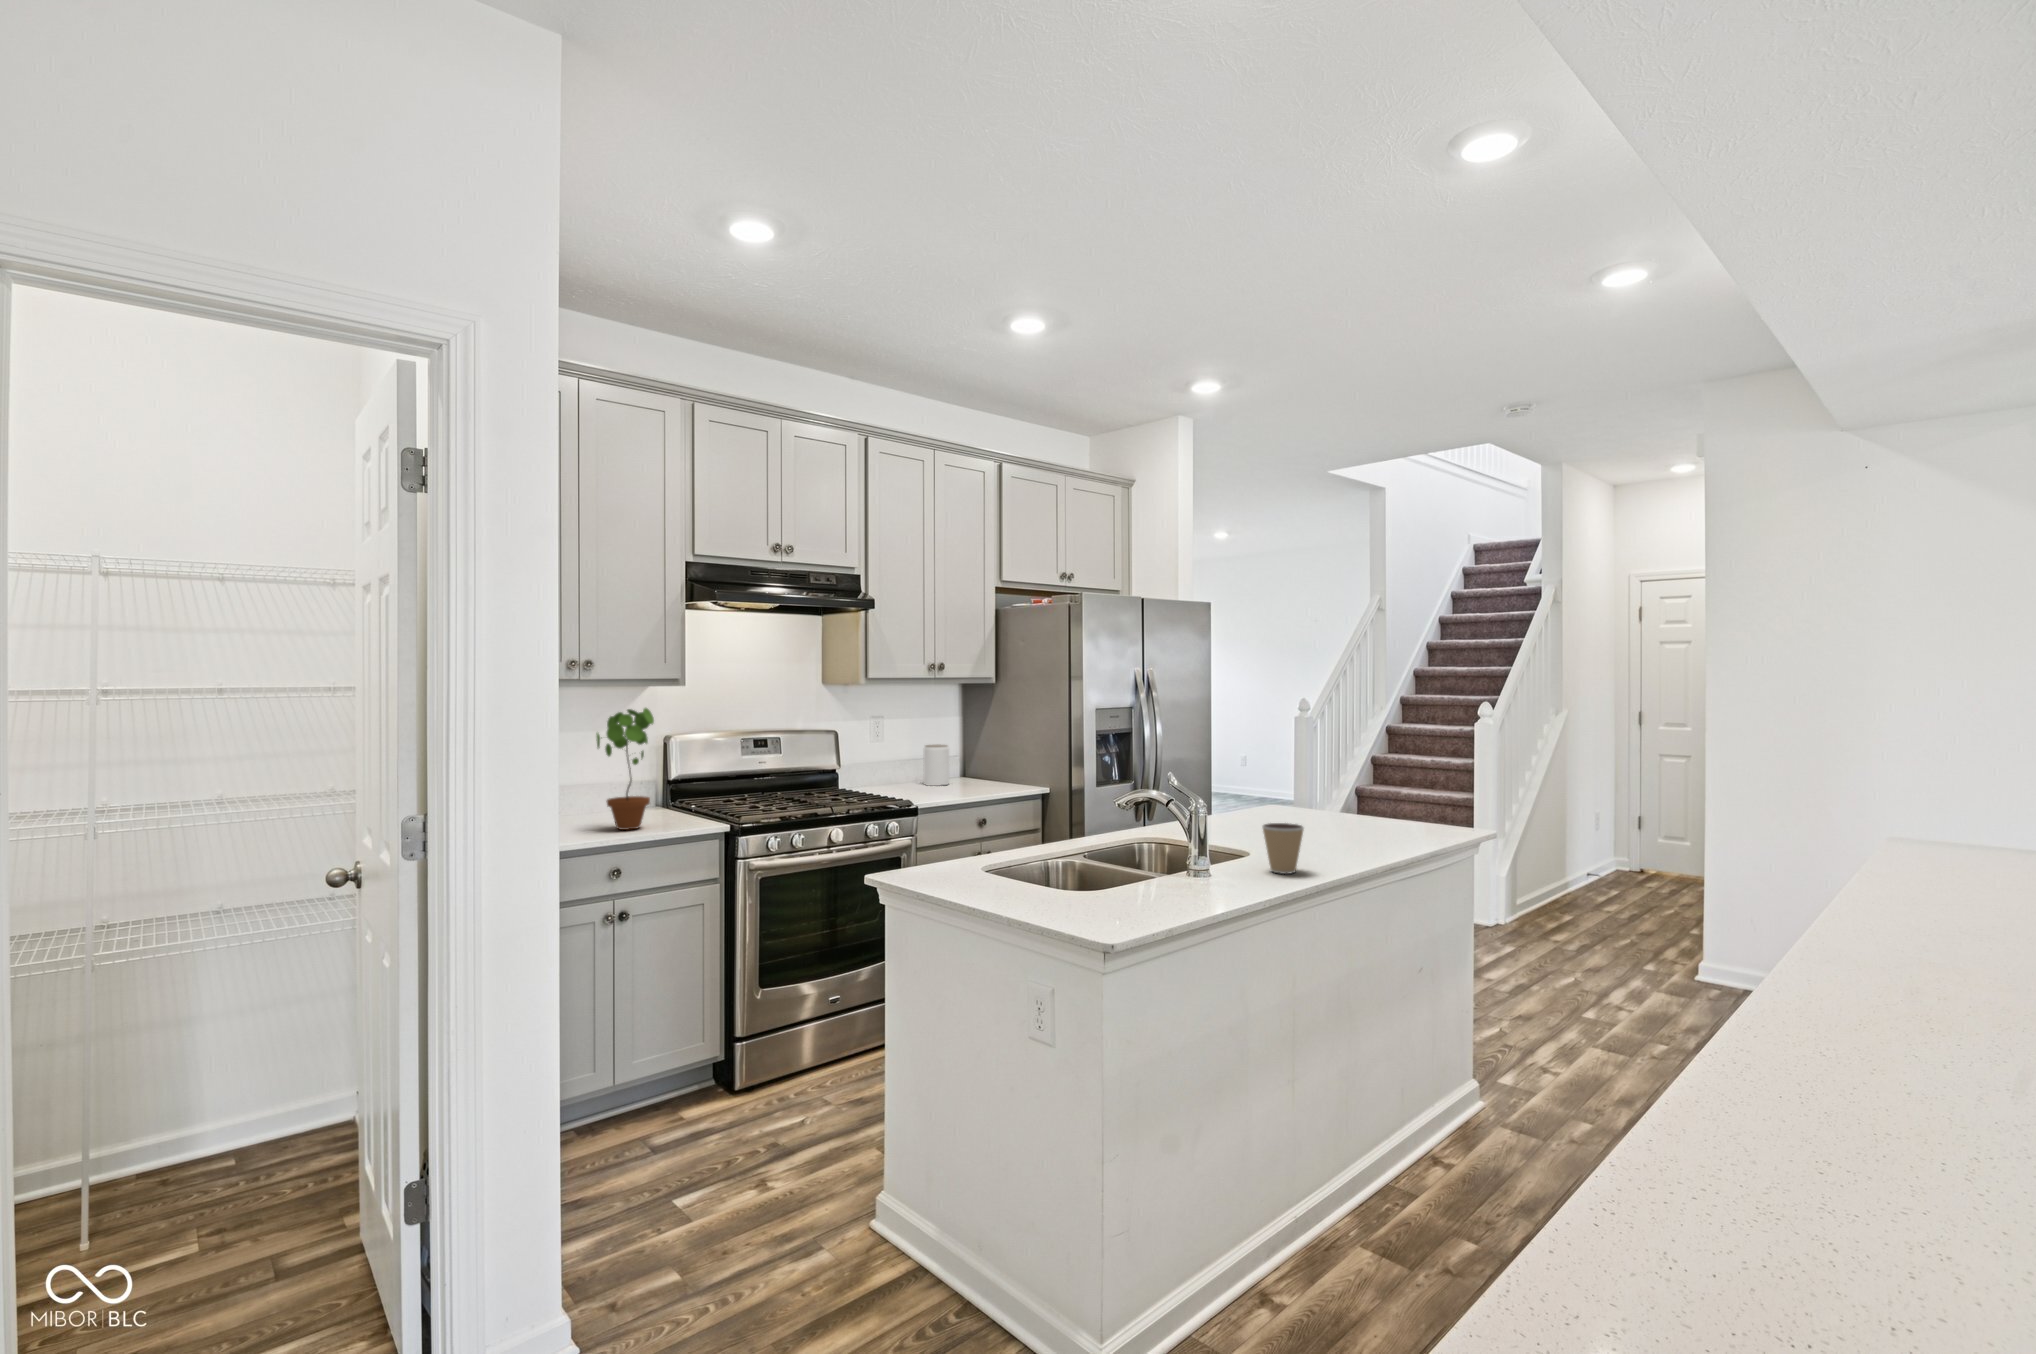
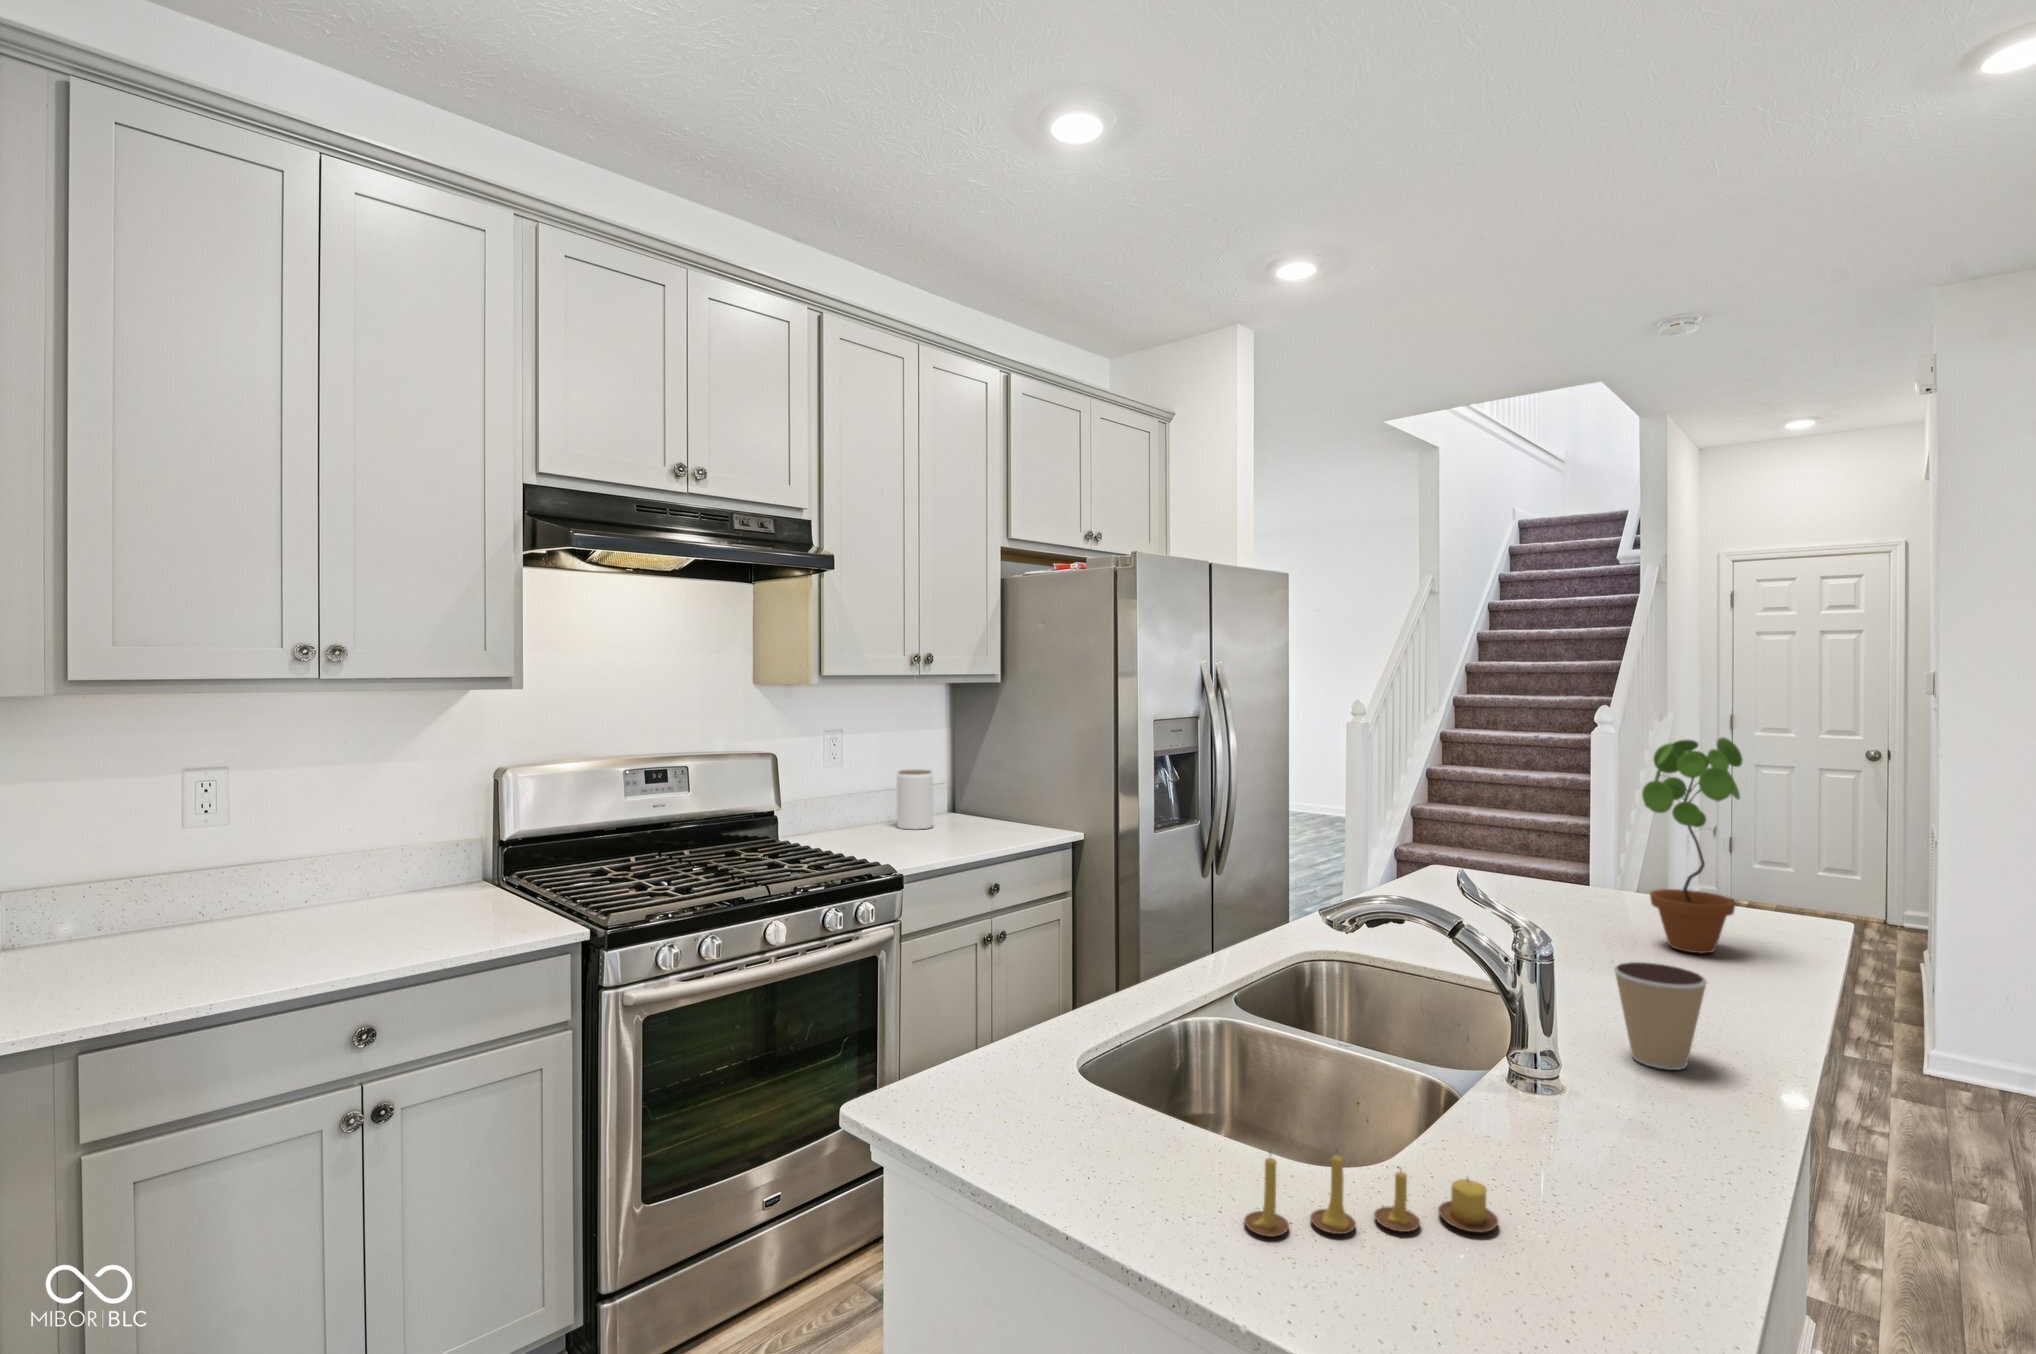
potted plant: present [596,708,654,830] -> present [1642,737,1742,953]
candle: none [1026,872,1135,907] -> present [1244,1154,1498,1237]

